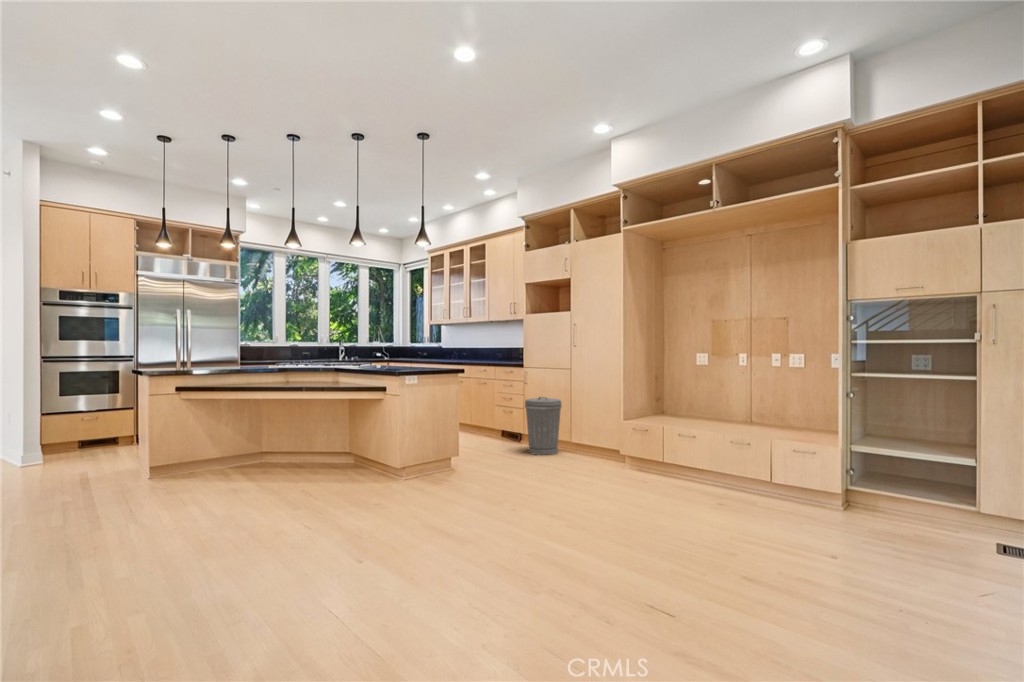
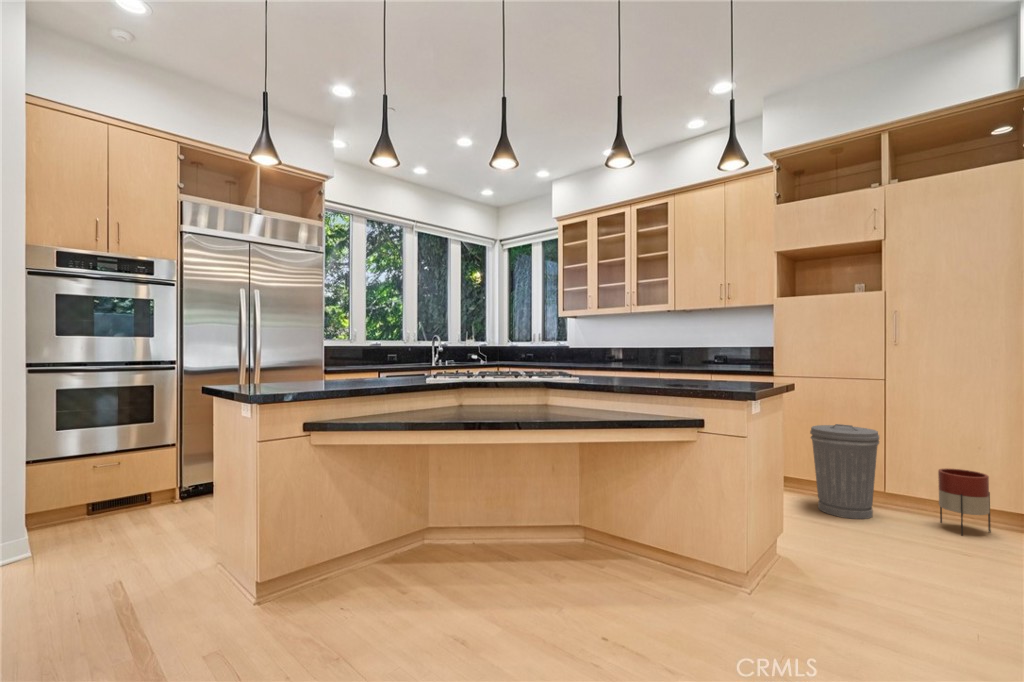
planter: none [581,423,606,461] -> present [938,468,991,535]

